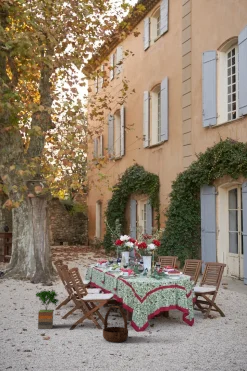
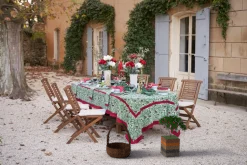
potted tree: present [36,291,59,329] -> present [159,115,187,157]

